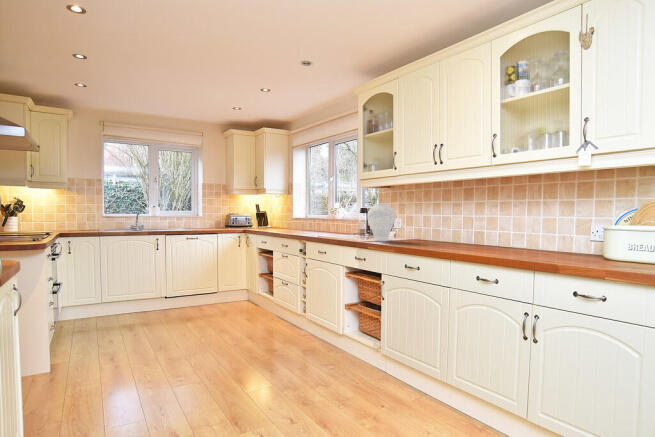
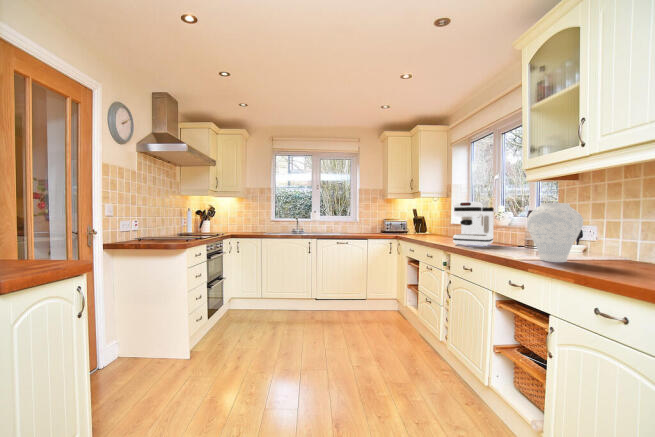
coffee maker: none [308,200,334,235] -> present [453,202,494,246]

